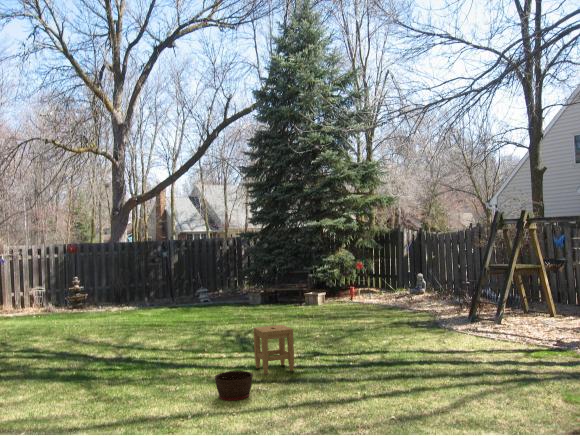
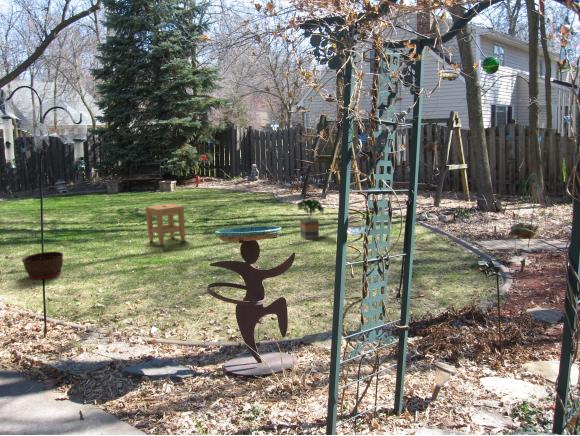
potted tree: none [427,327,466,382] -> present [297,199,324,239]
basket: present [215,371,253,401] -> present [22,252,63,279]

